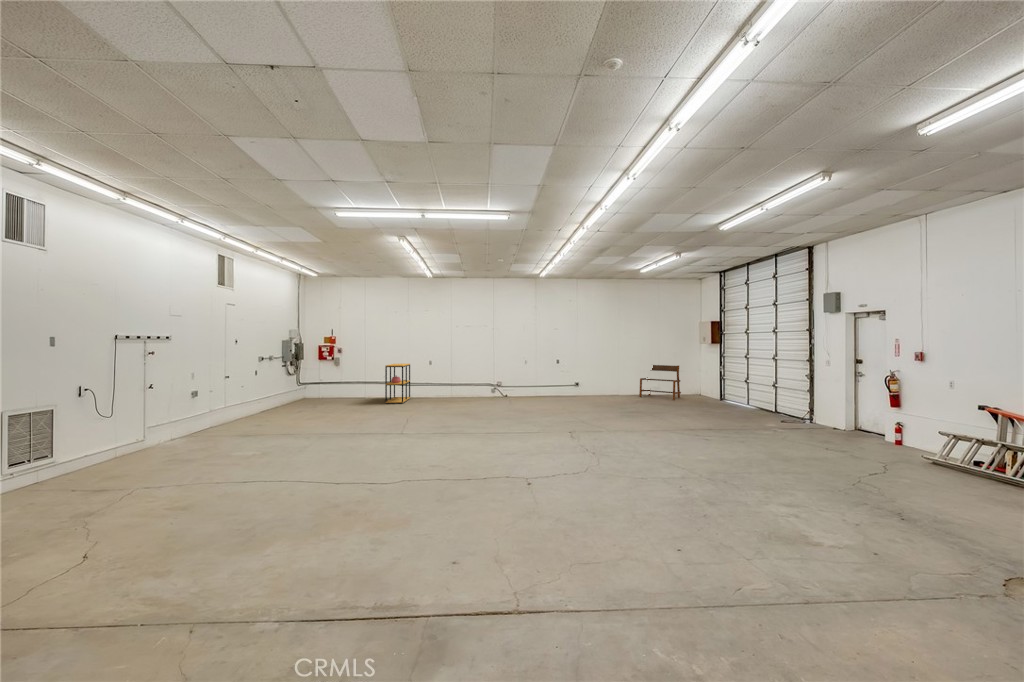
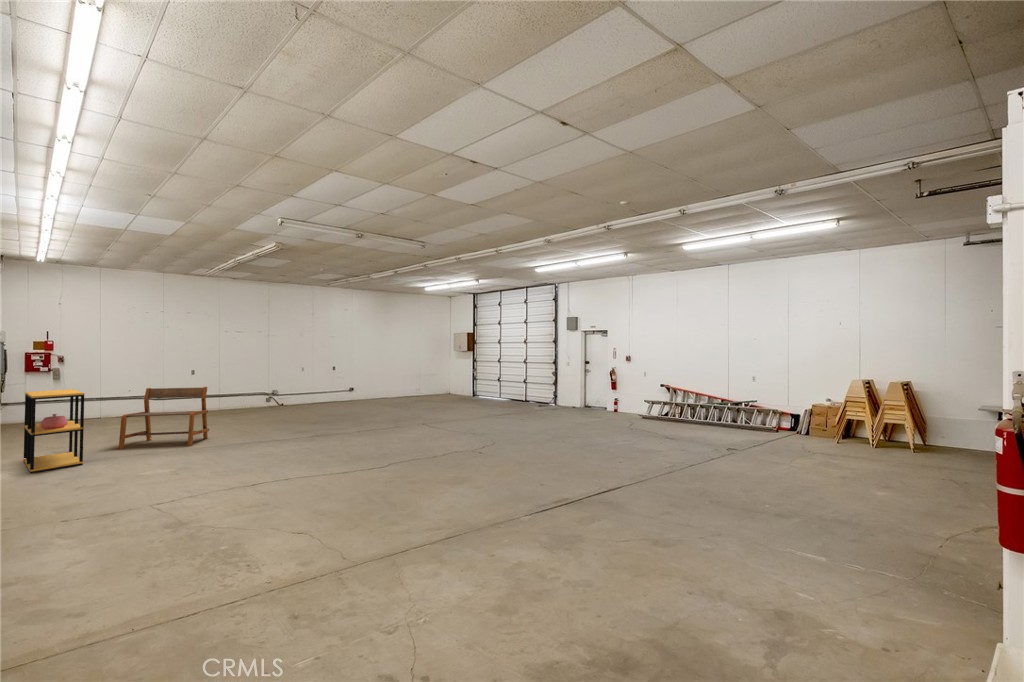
bench: present [639,365,681,400] -> present [119,387,209,449]

